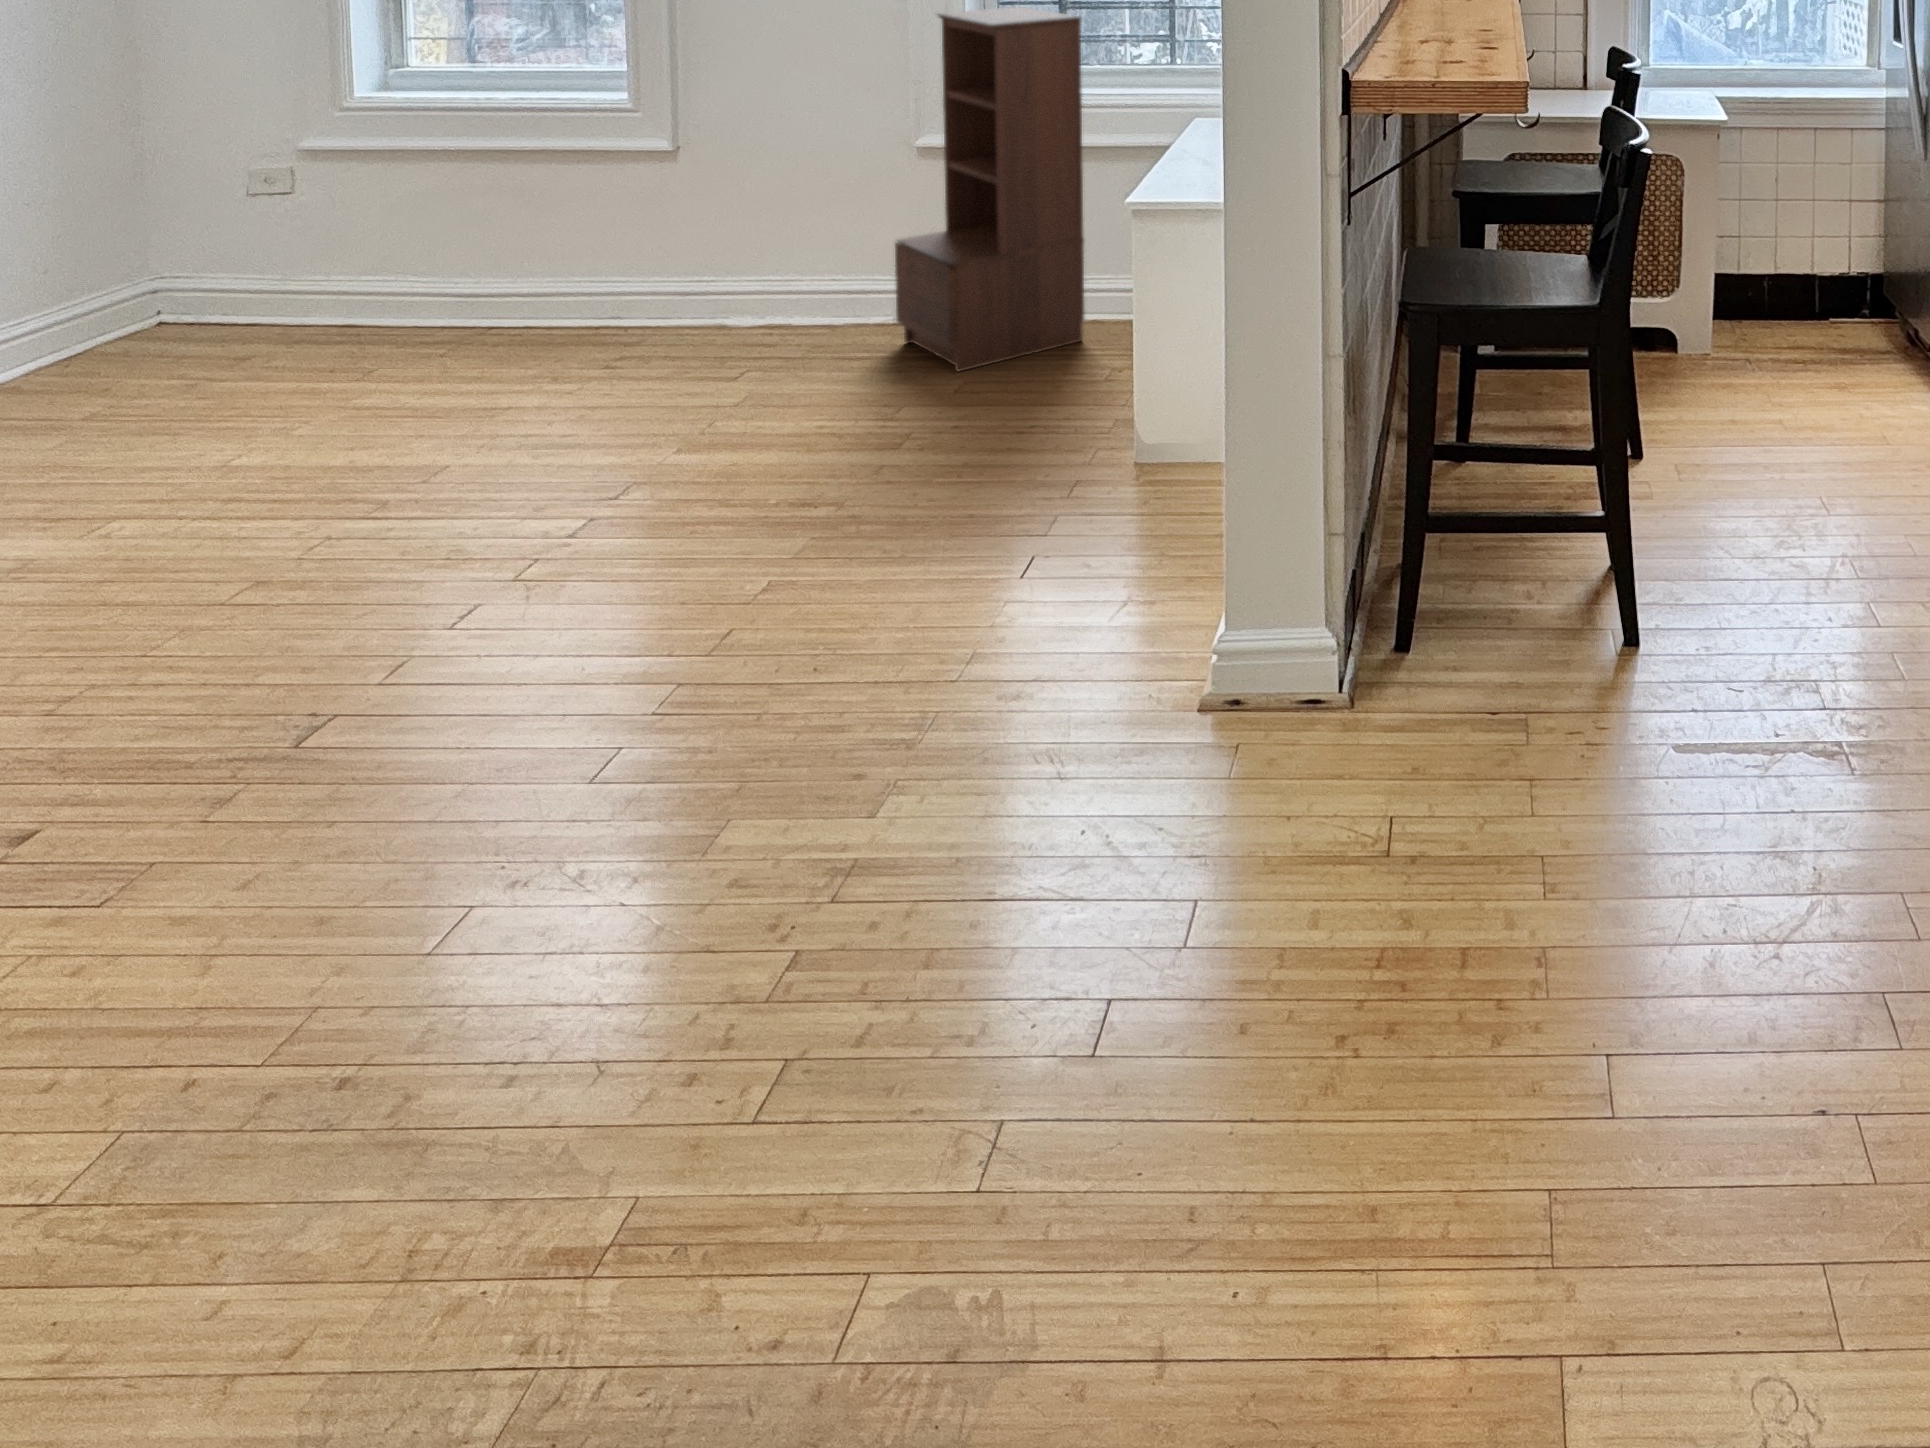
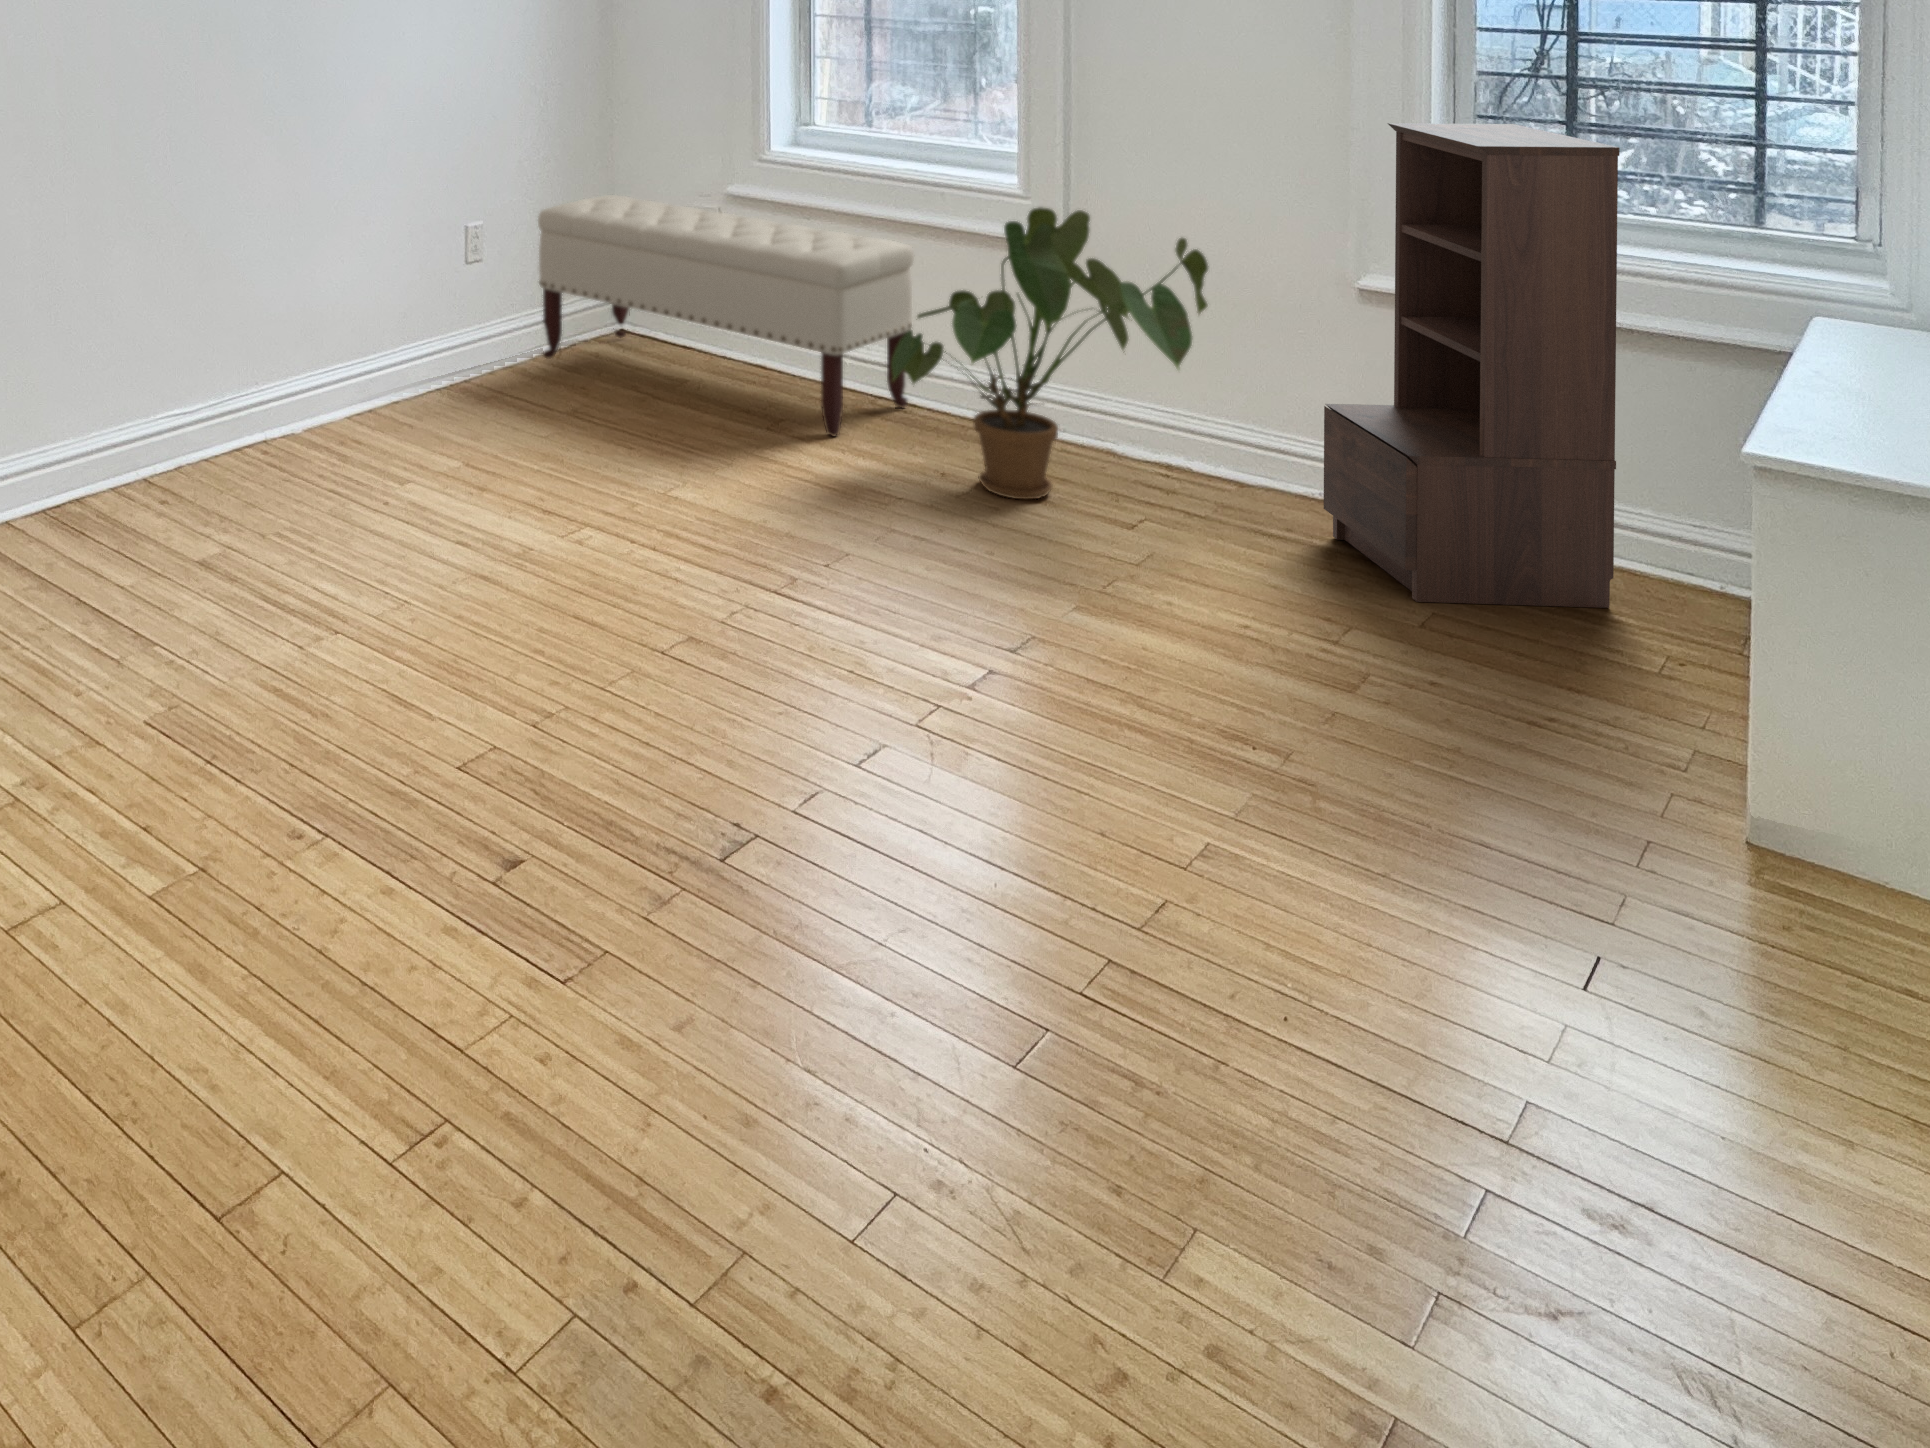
house plant: none [504,114,806,382] -> present [892,207,1209,499]
bench: none [23,171,530,376] -> present [538,195,914,436]

